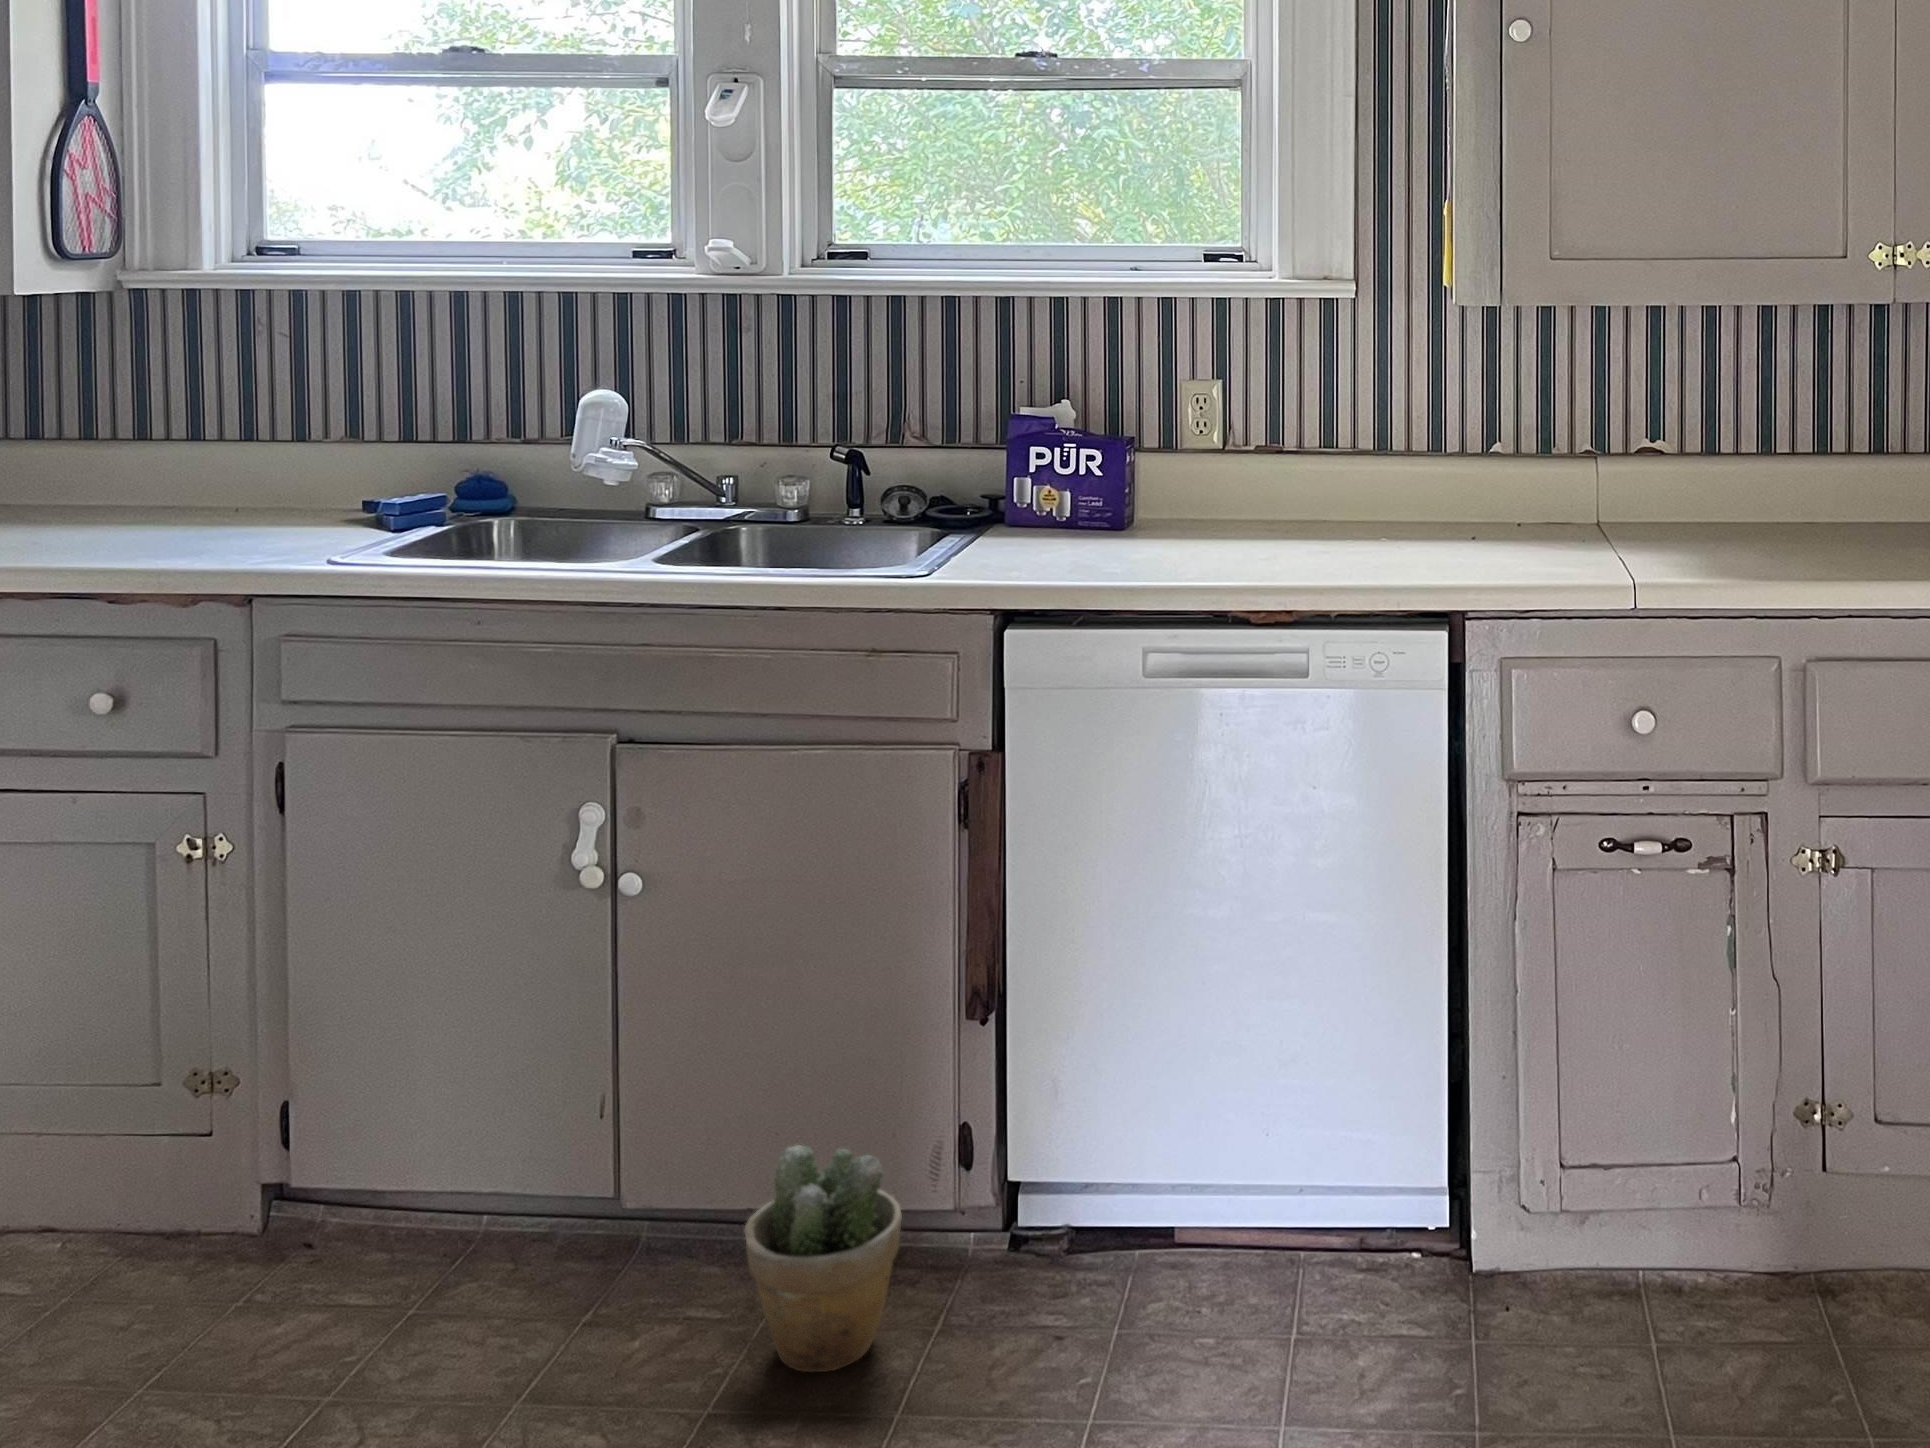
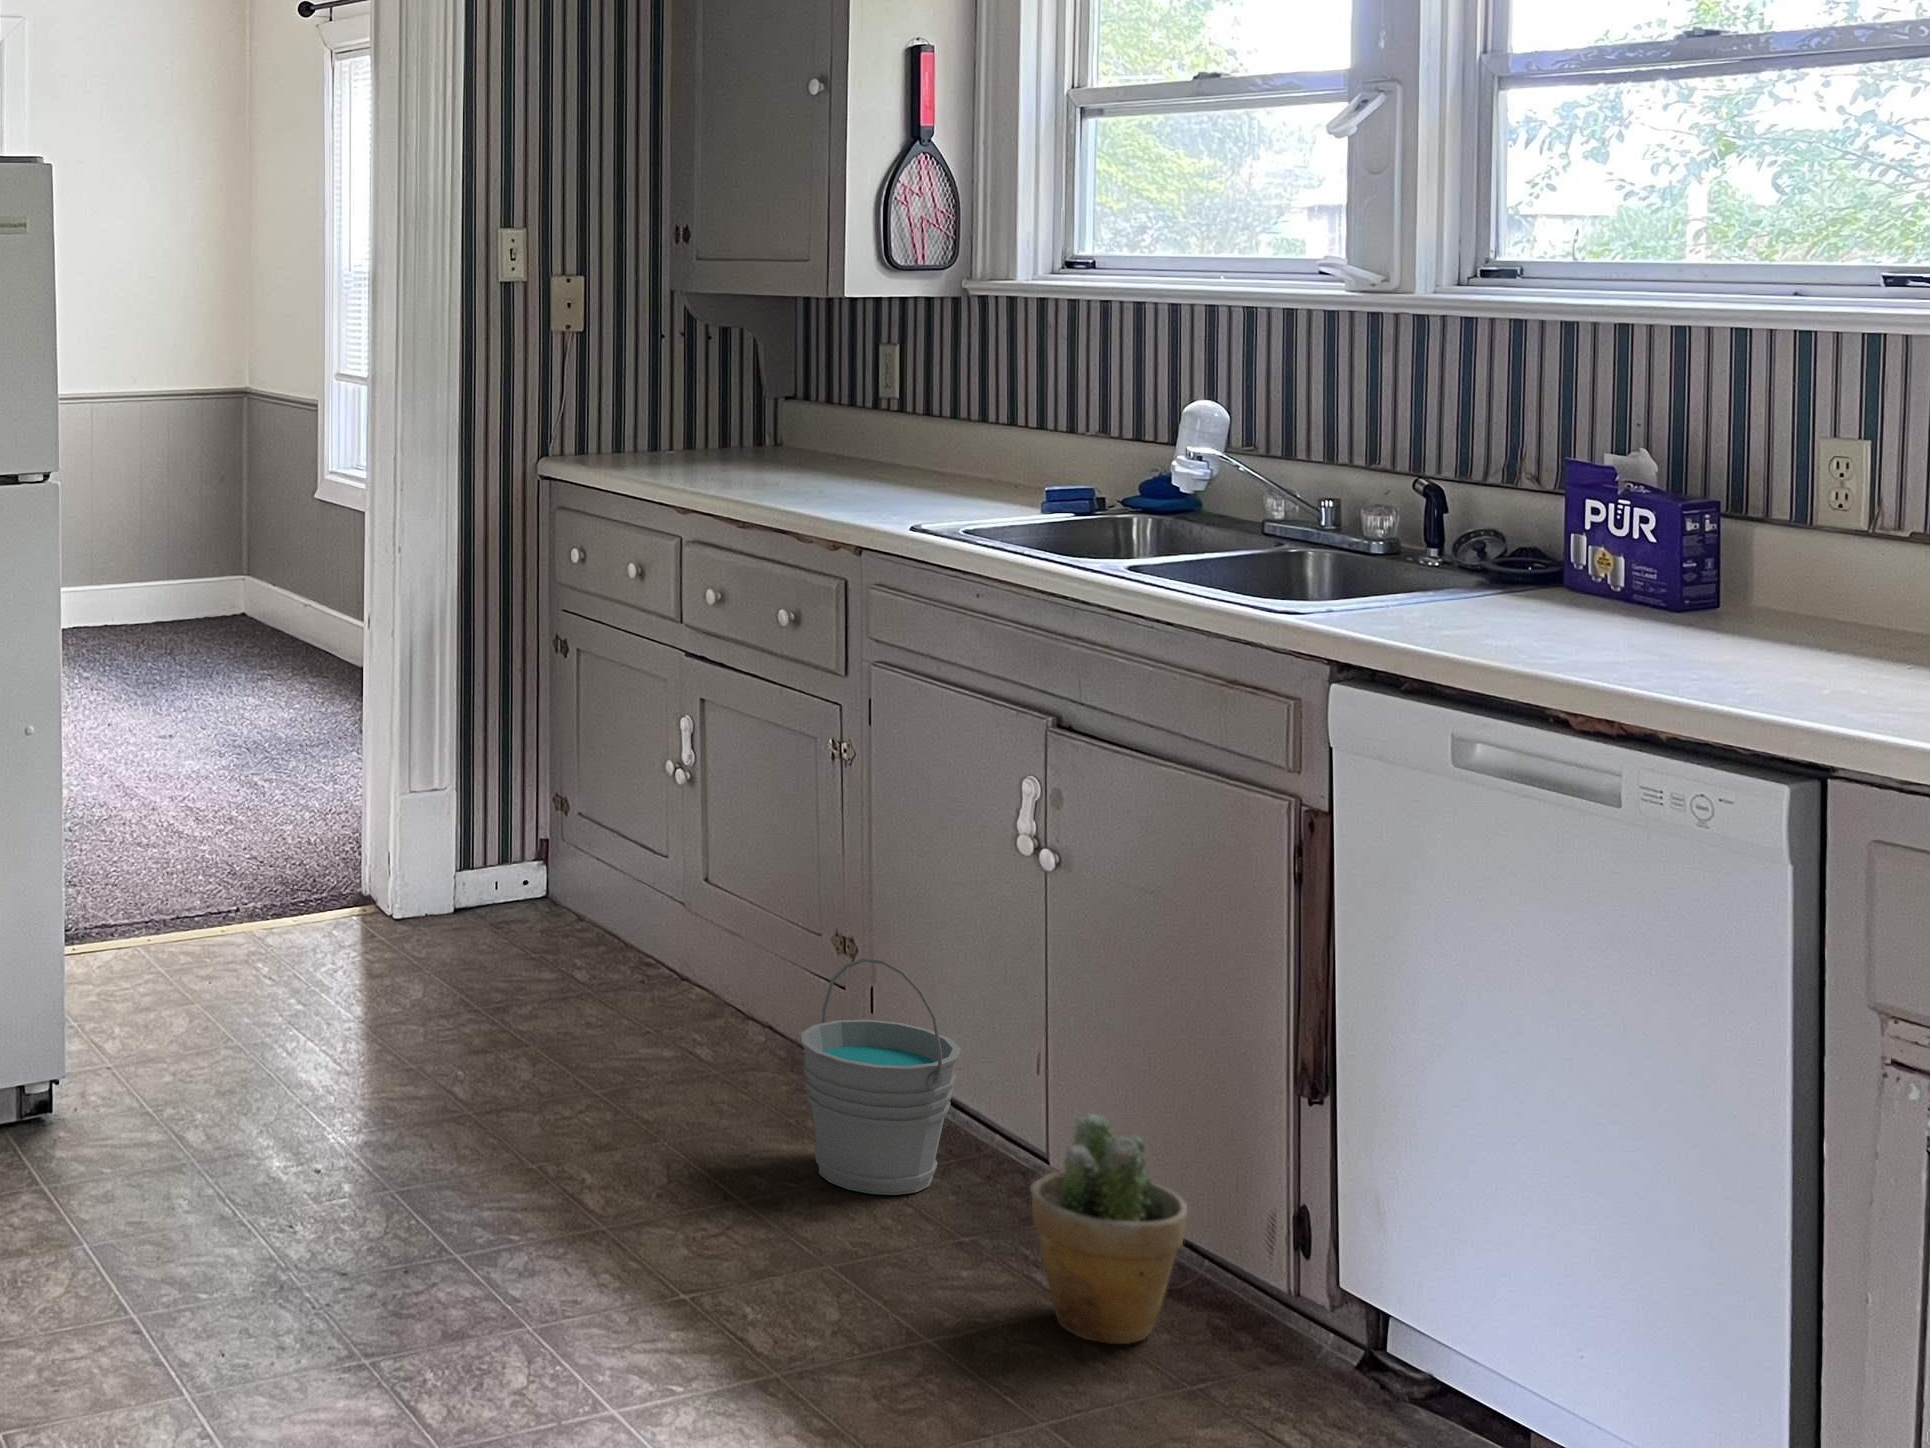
bucket: none [312,1083,513,1361] -> present [801,958,961,1195]

